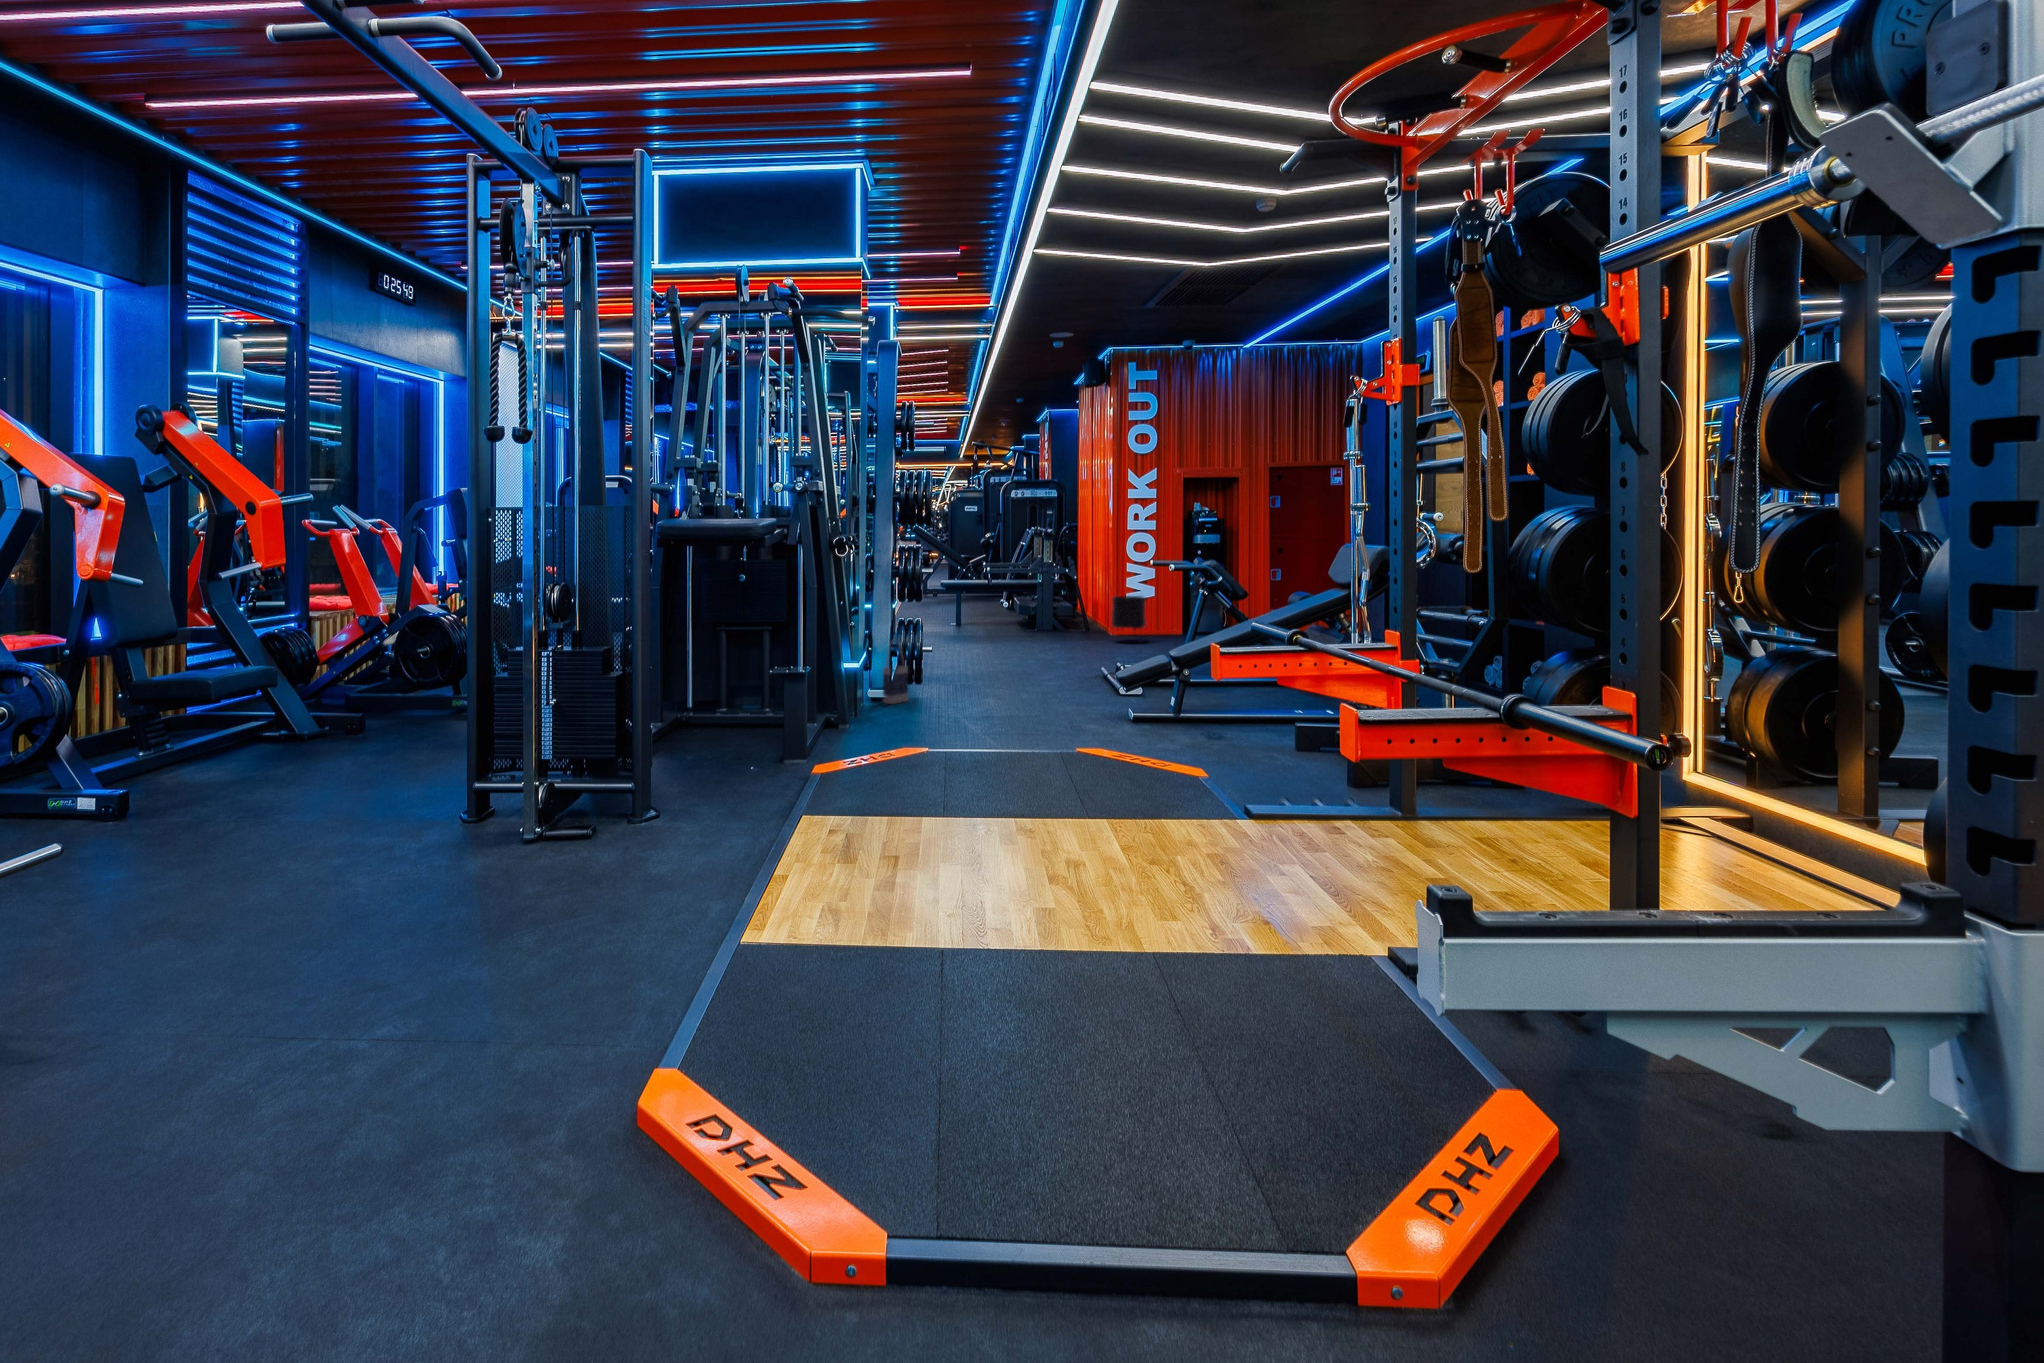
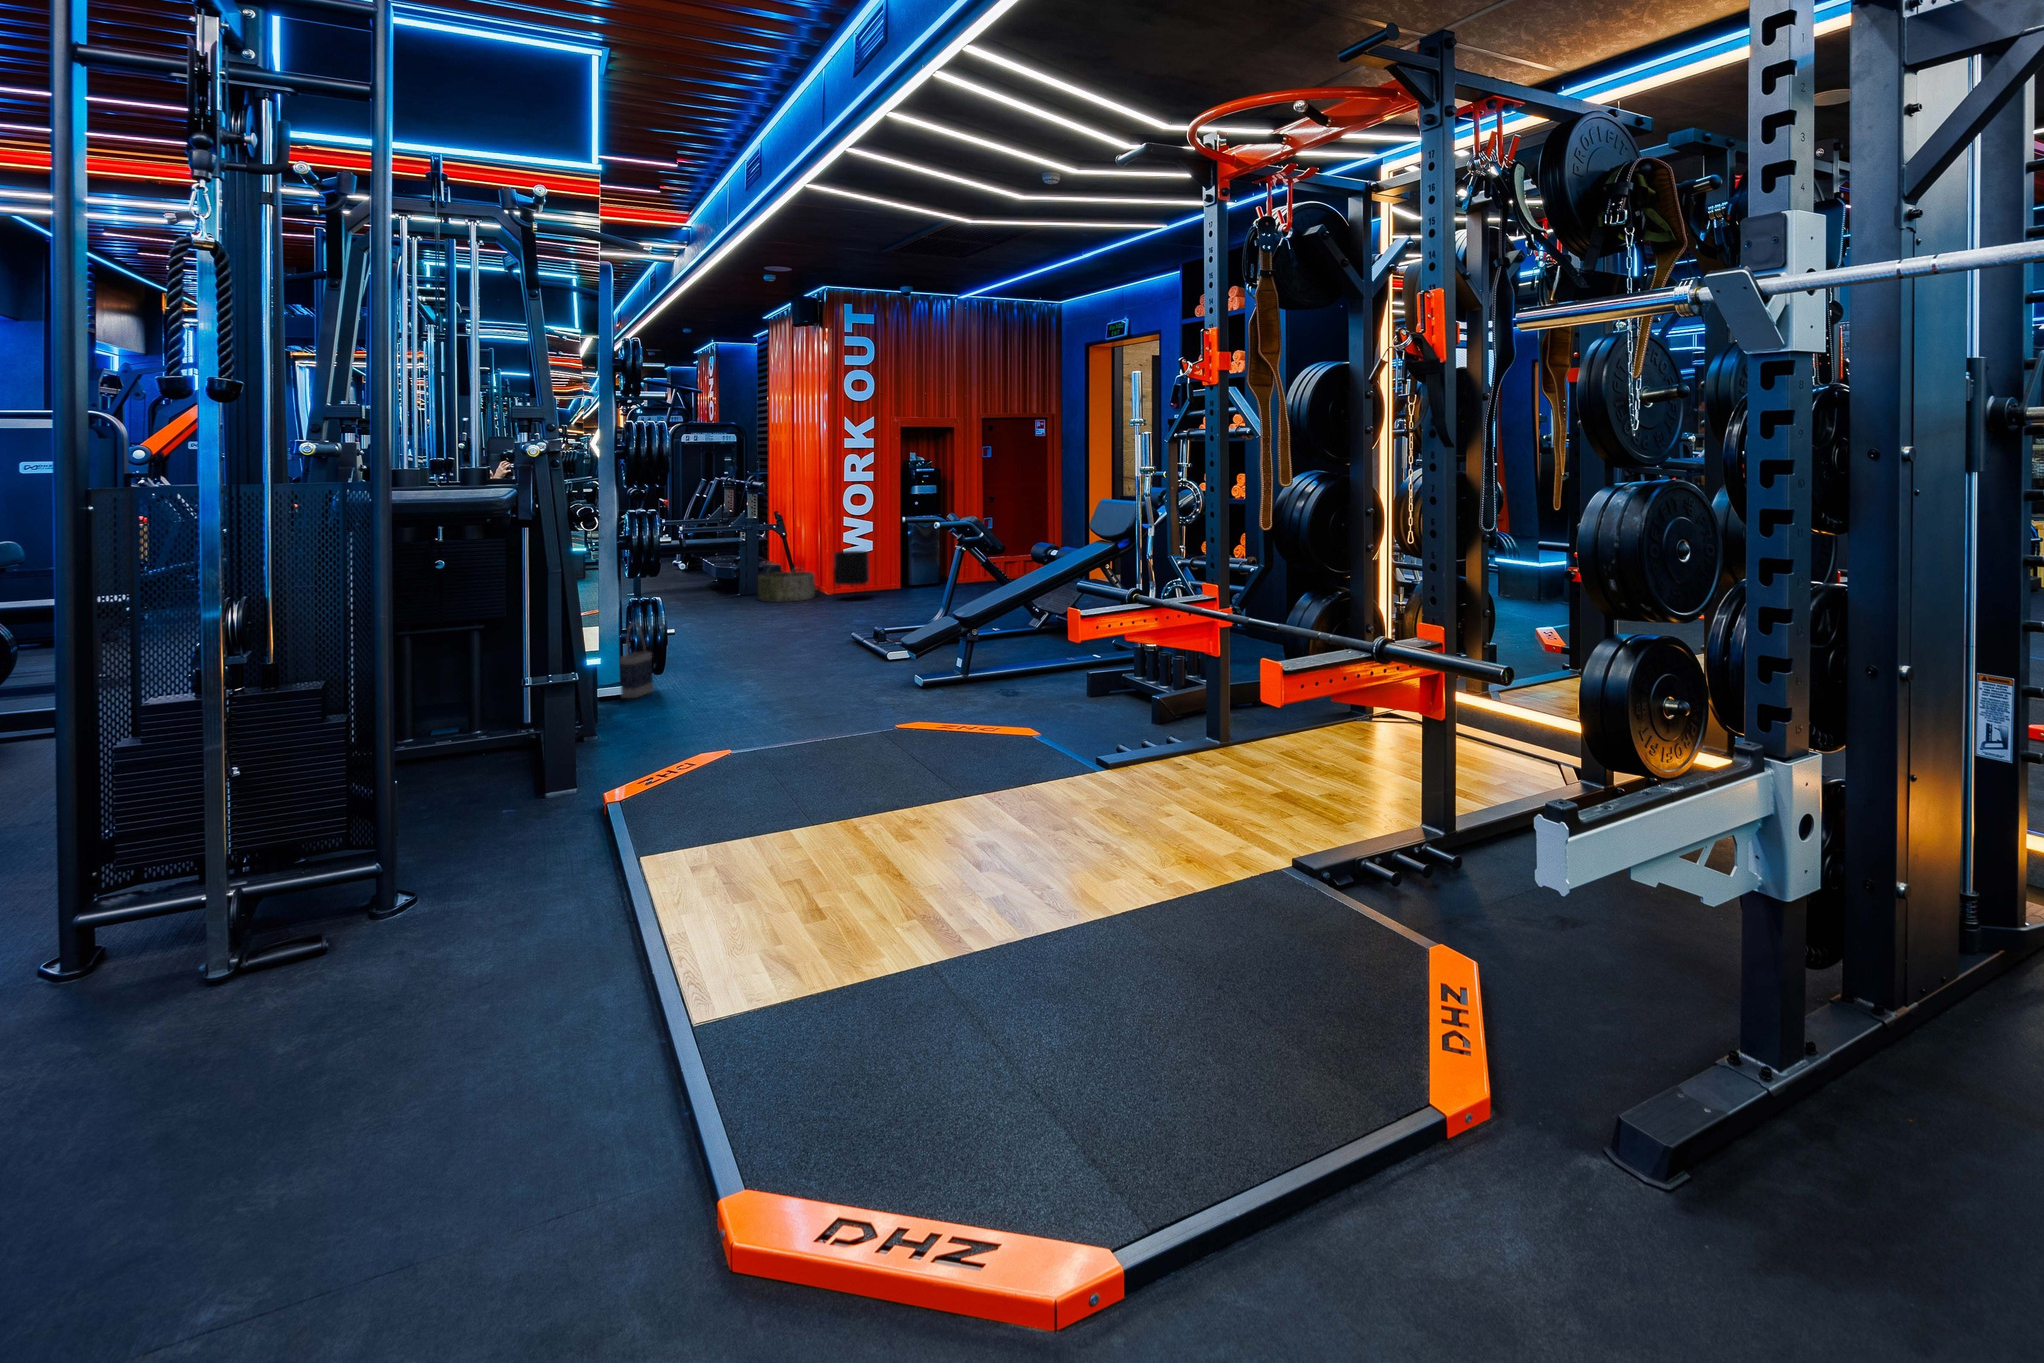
basket: none [1047,605,1097,640] -> present [758,566,815,602]

